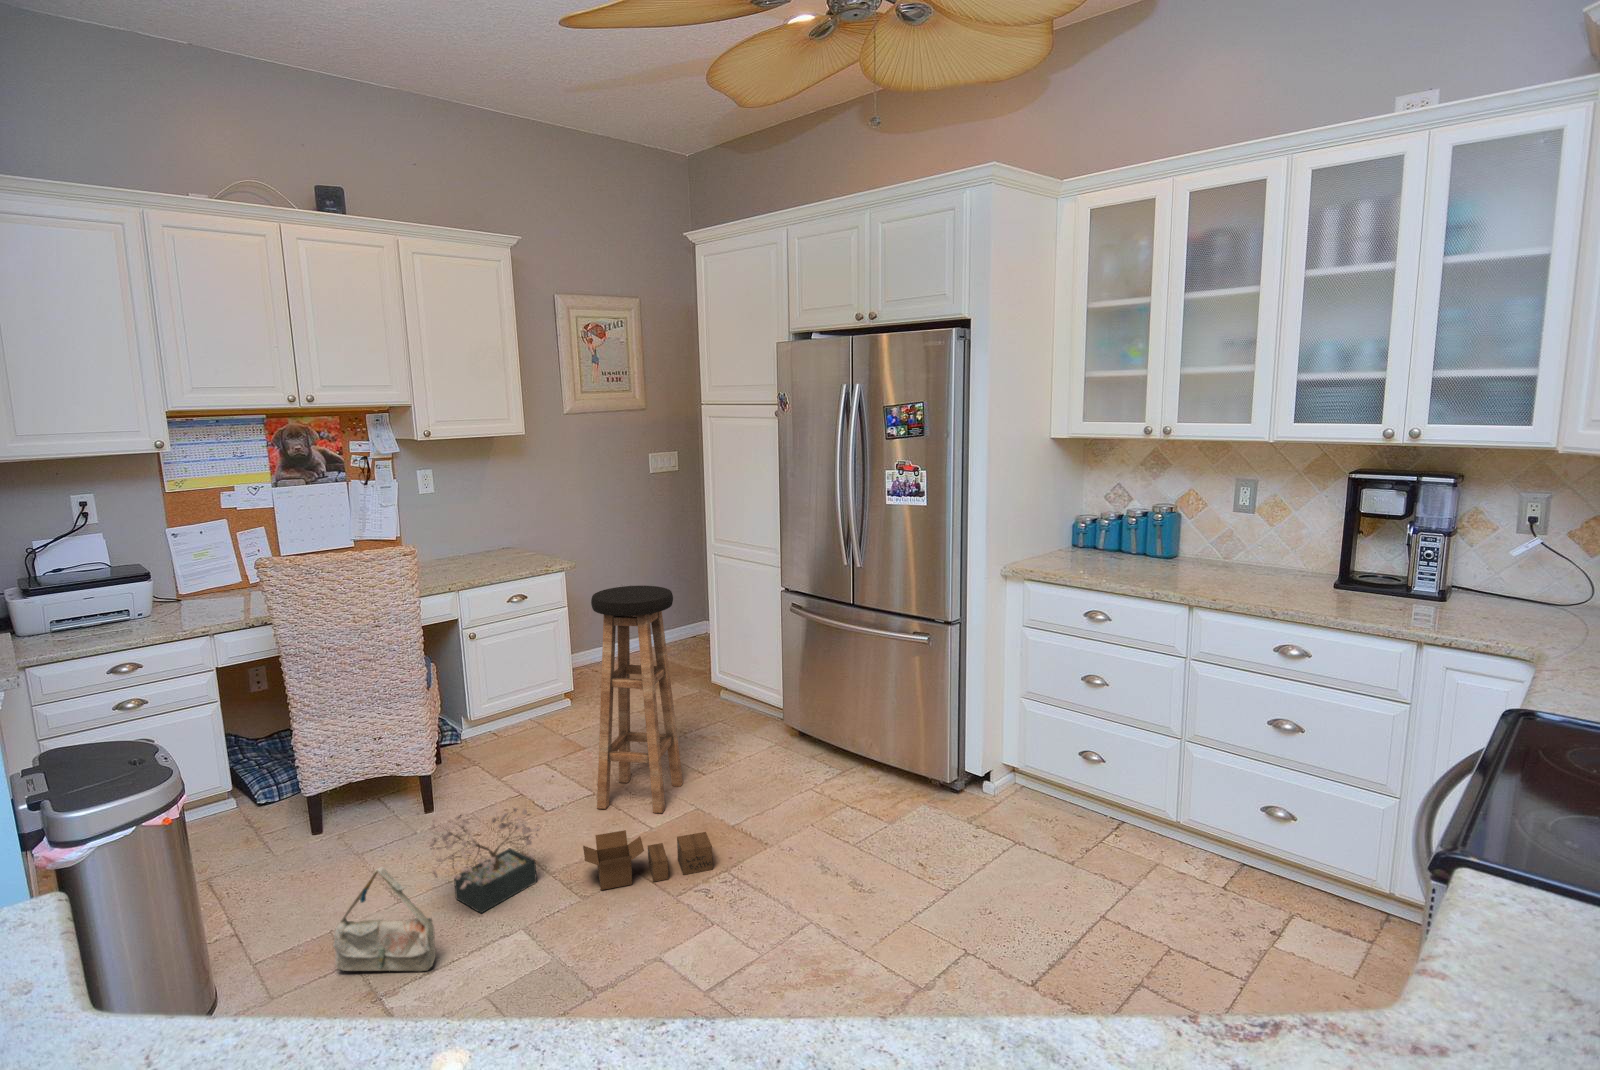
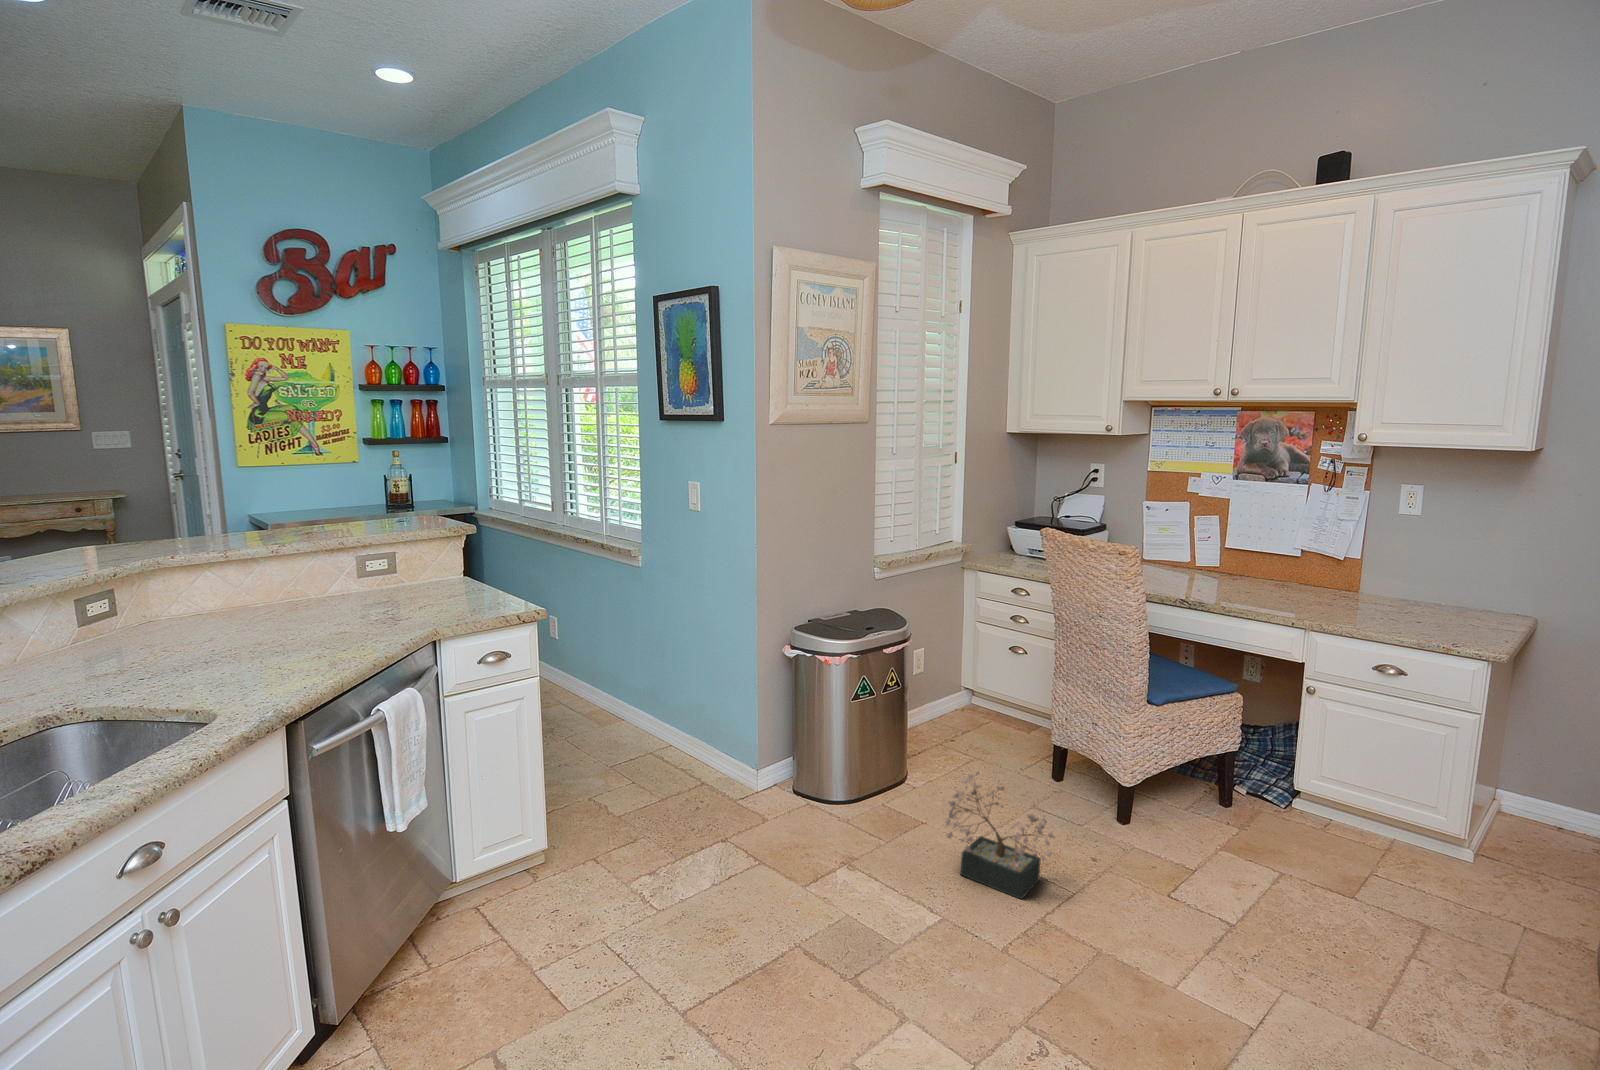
bar stool: present [591,586,683,813] -> none [1195,654,1364,998]
cardboard box: present [583,830,713,890] -> none [1010,894,1137,1040]
bag: present [333,867,436,971] -> none [868,760,893,863]

